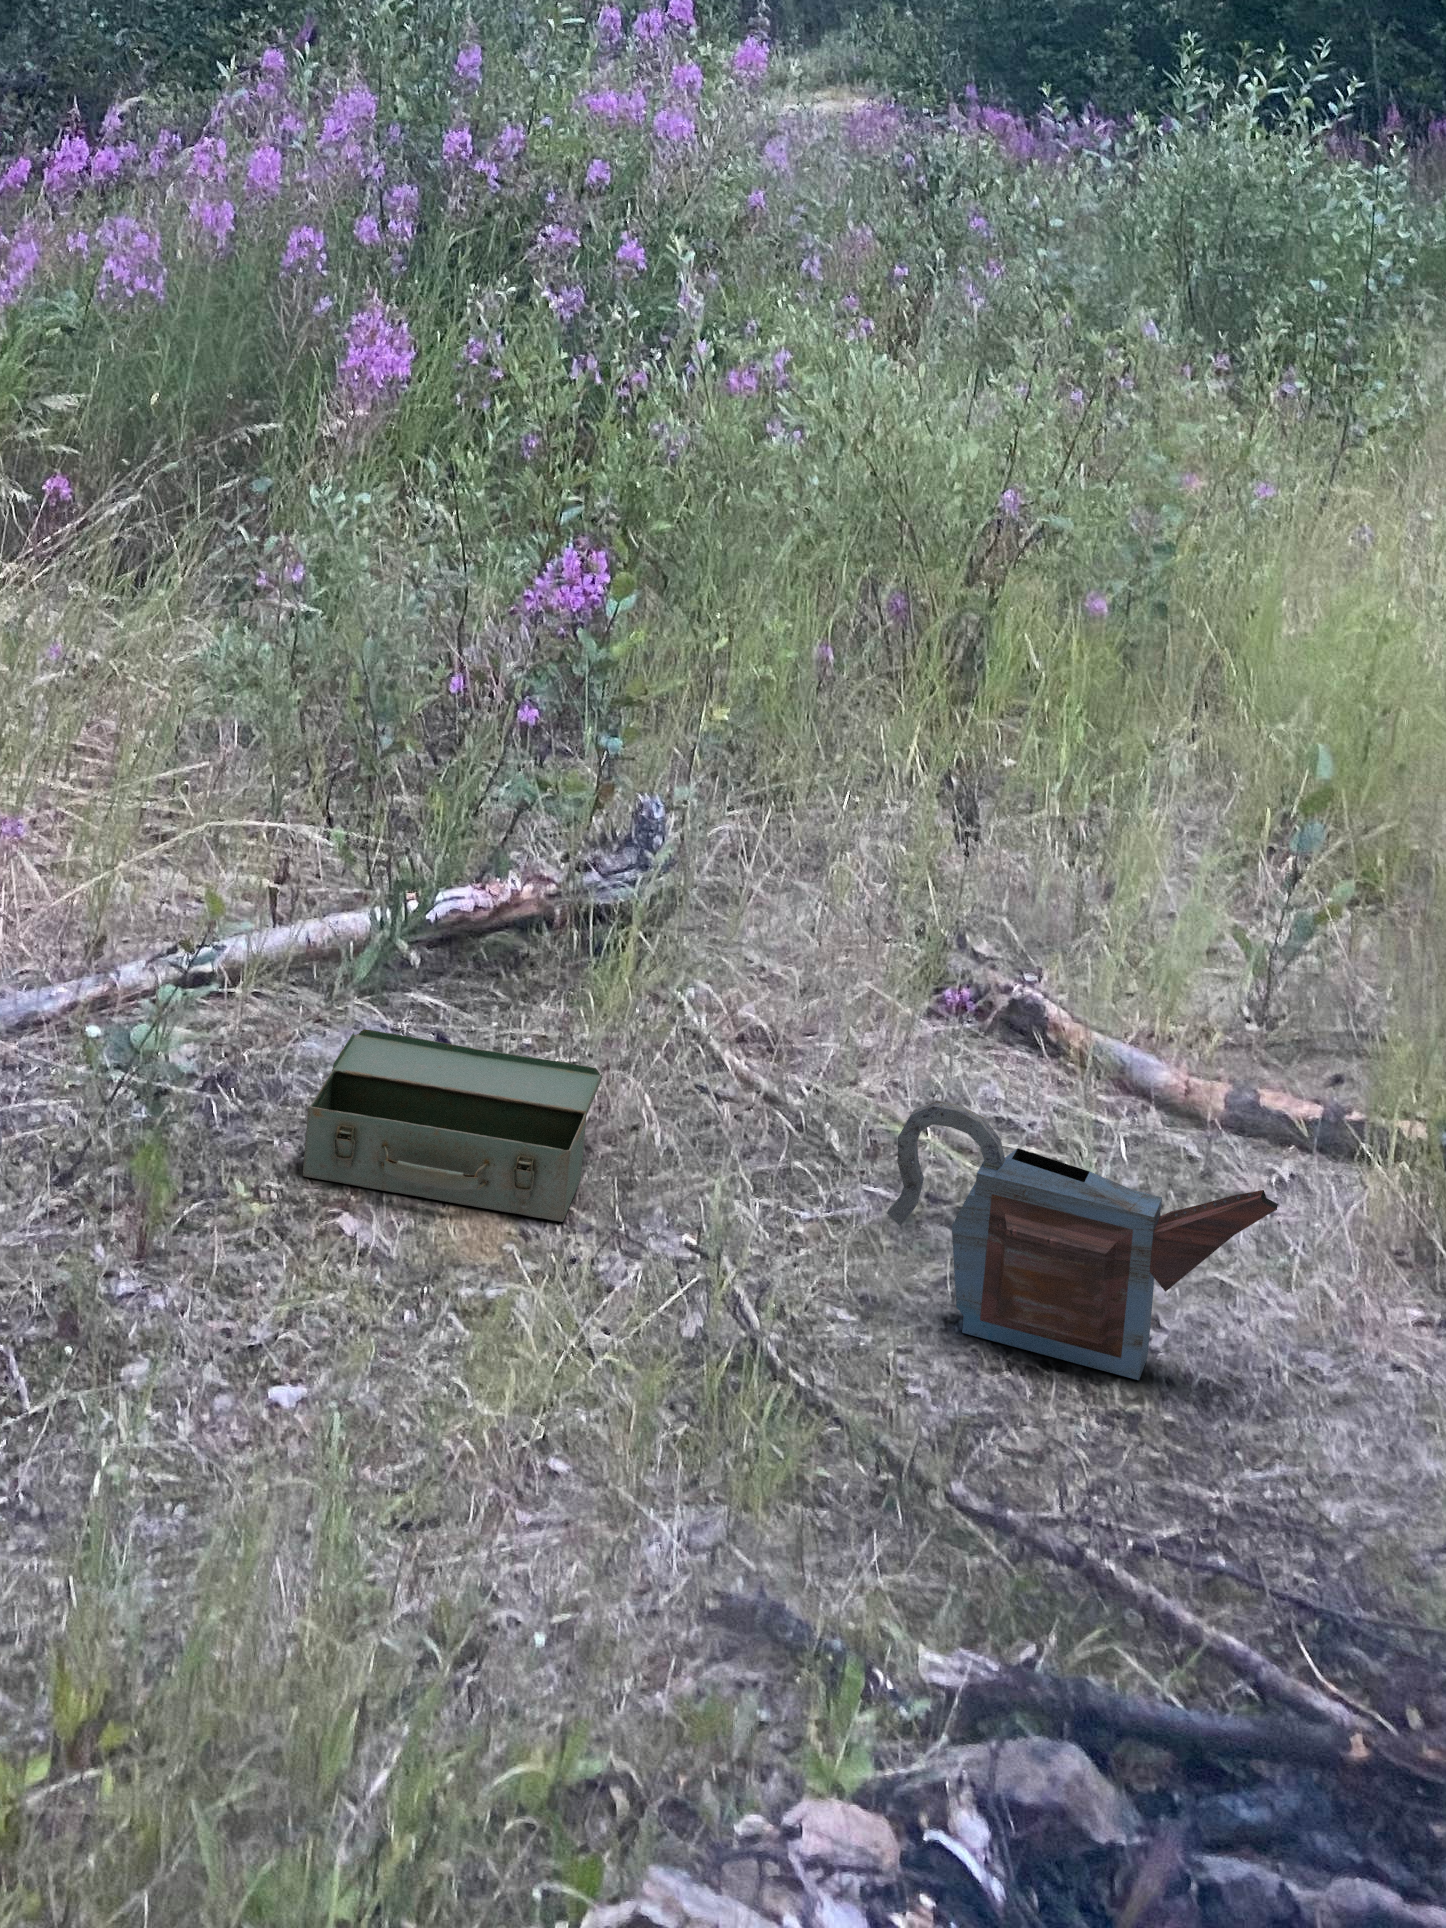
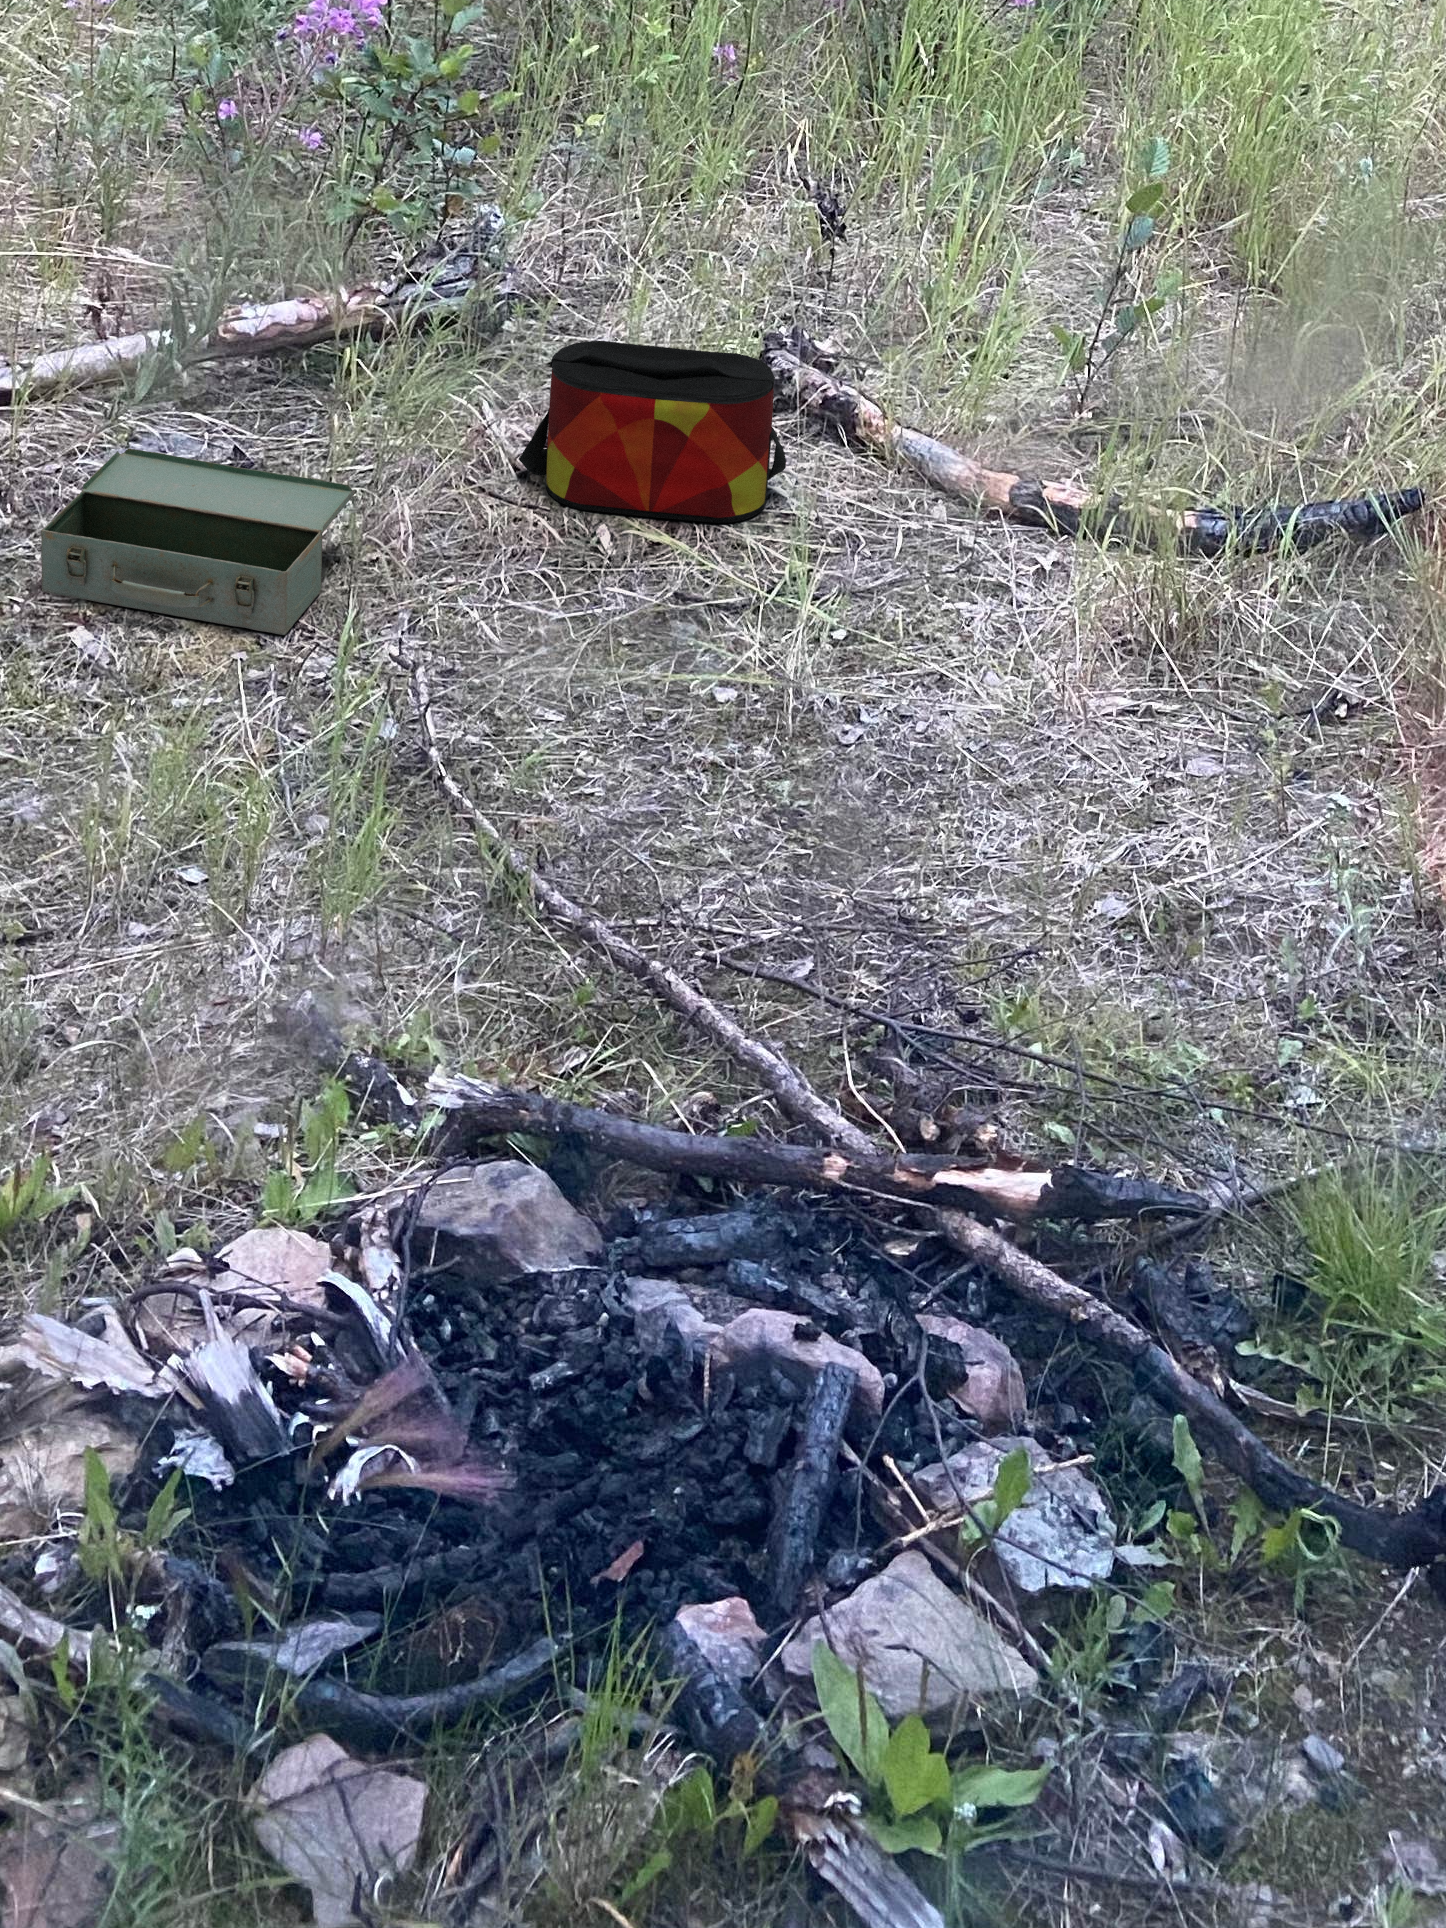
bag: none [727,928,999,1121] -> present [519,341,786,523]
watering can: present [887,1101,1278,1380] -> none [575,534,934,790]

